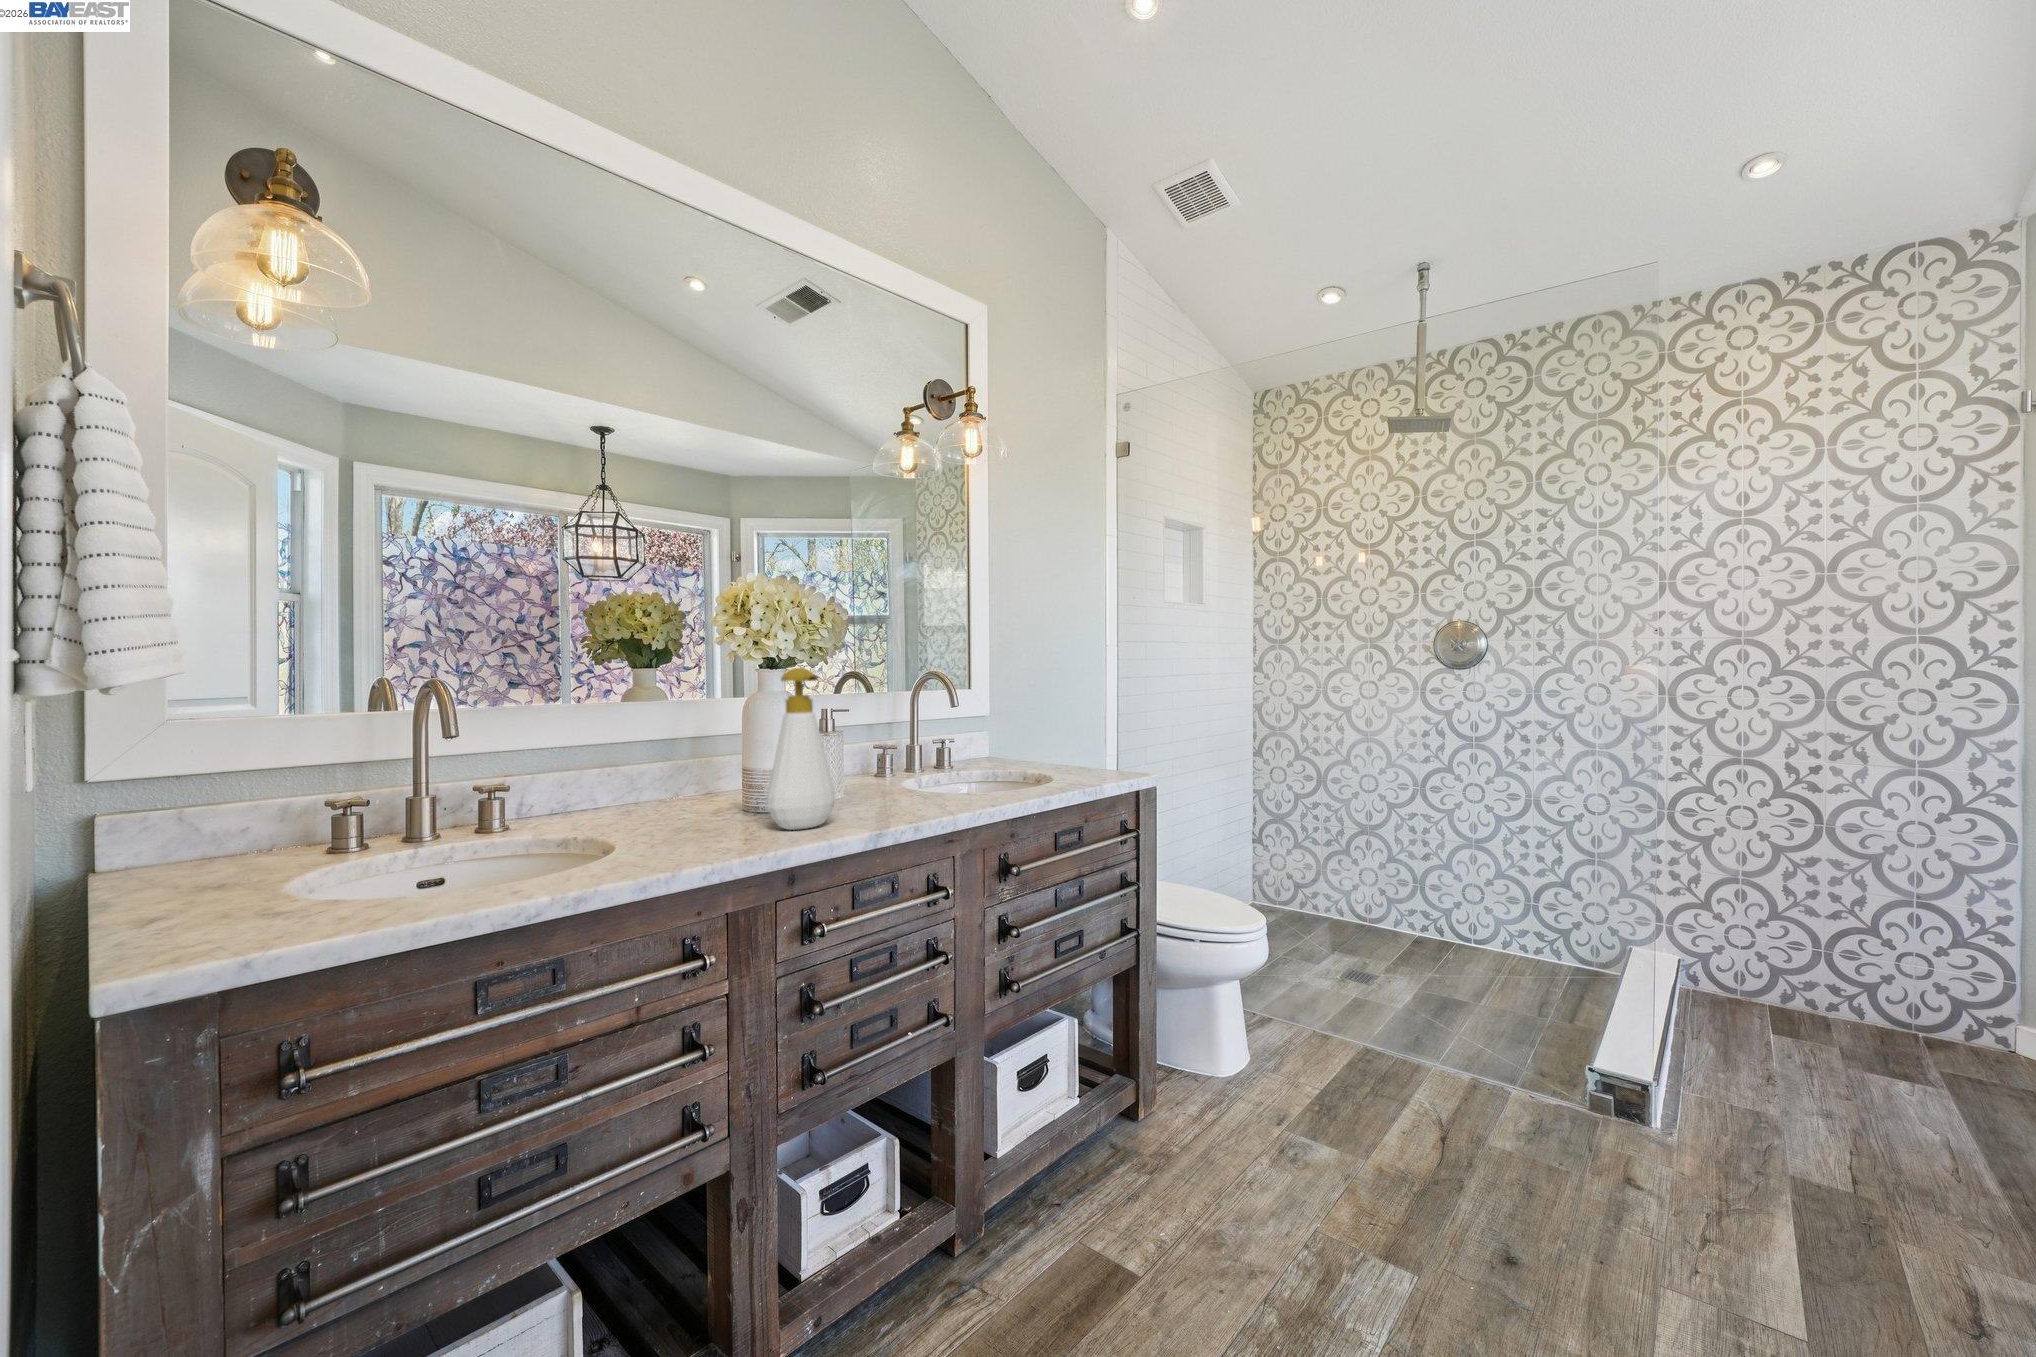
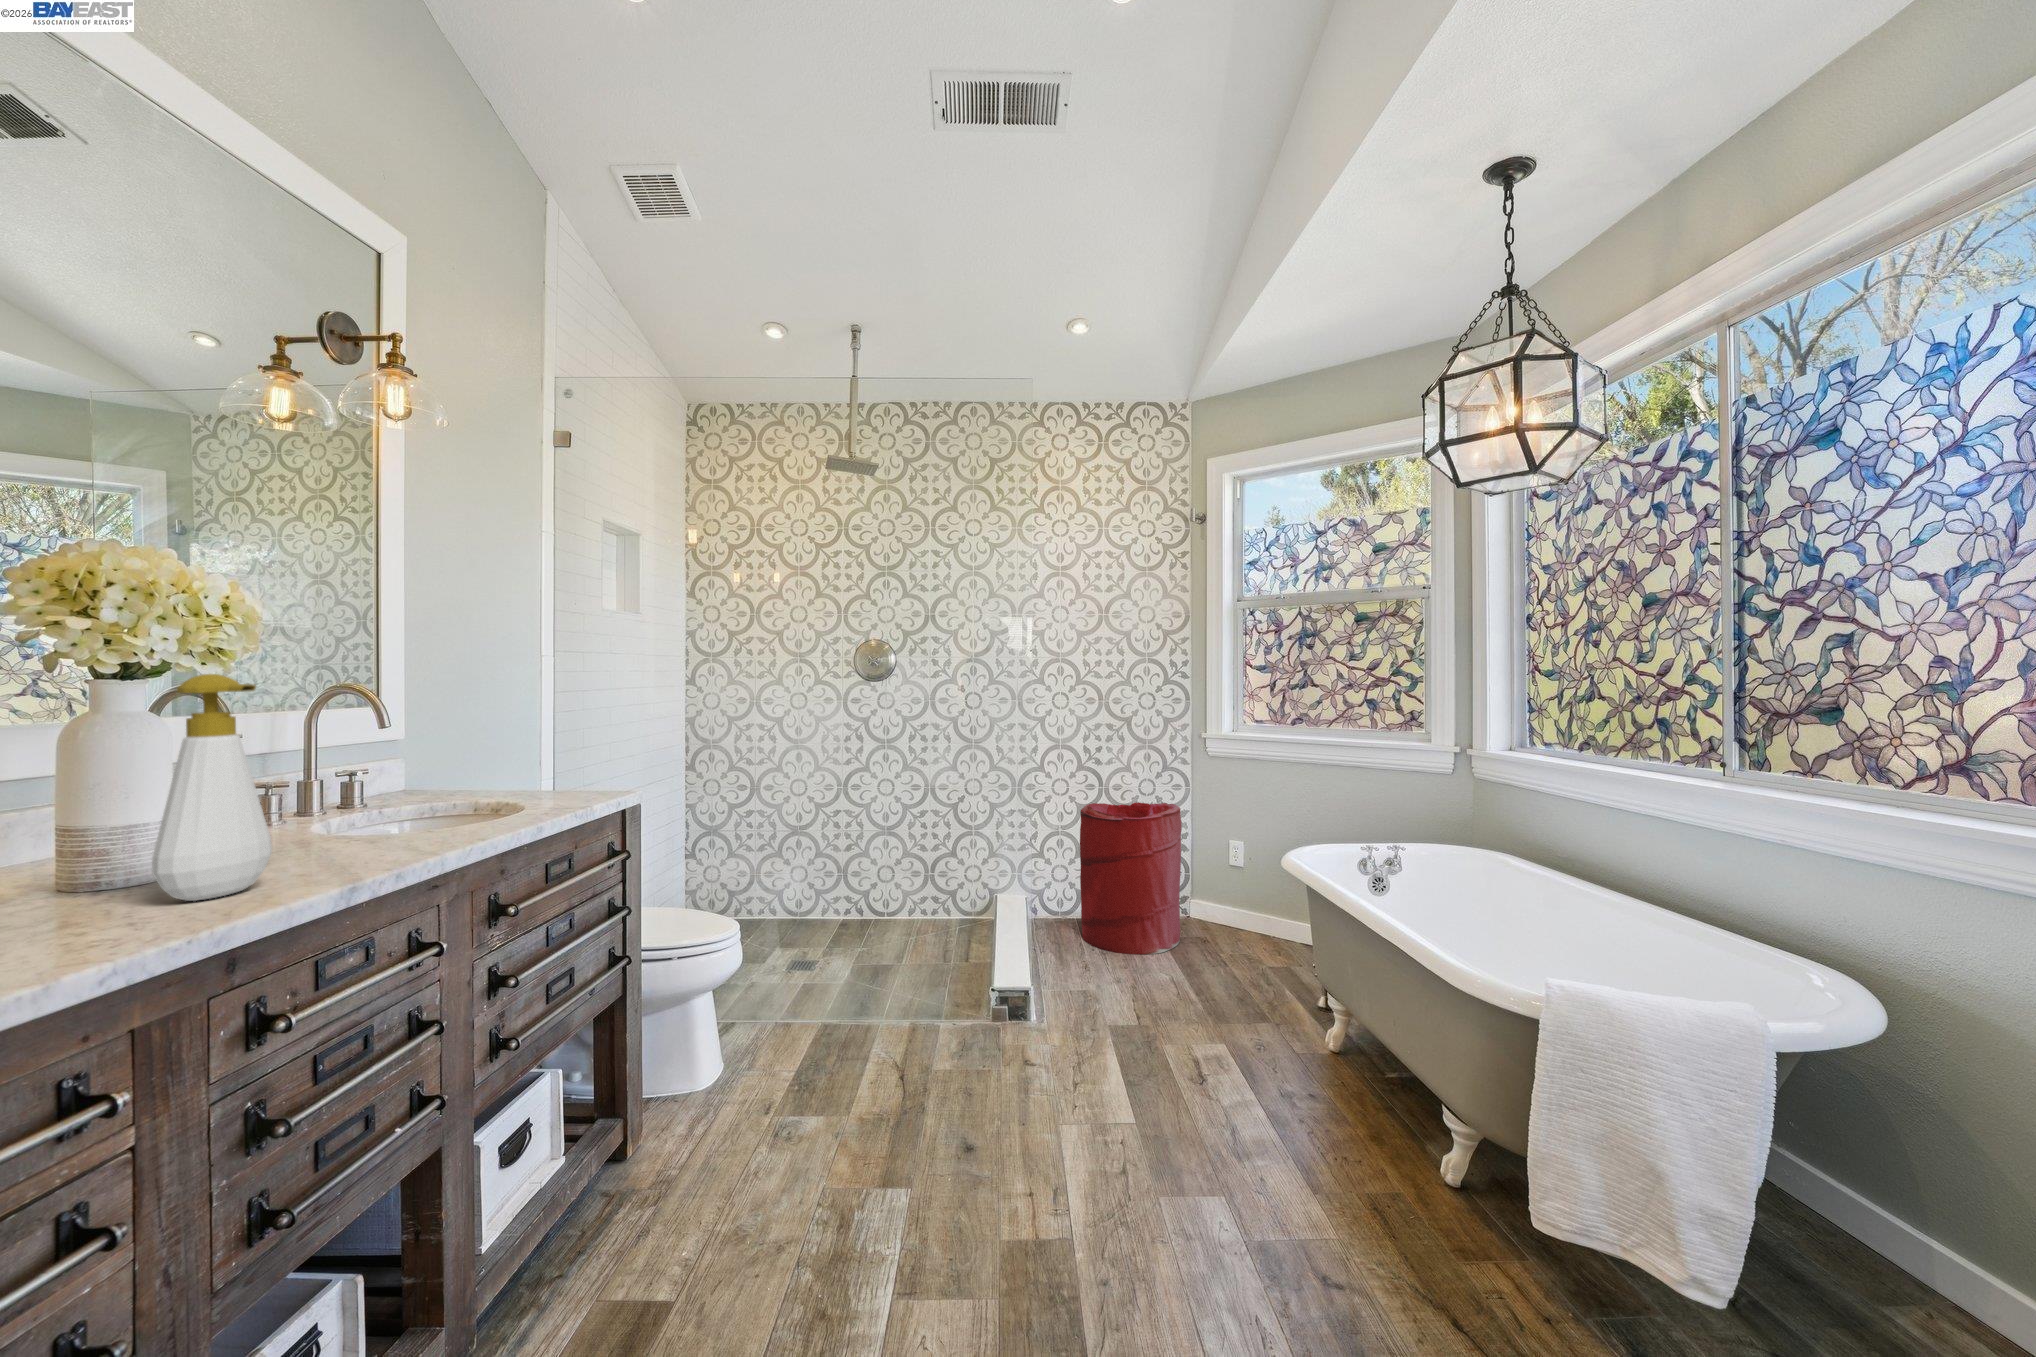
laundry hamper: none [1777,848,1990,1097] -> present [1080,802,1182,954]

